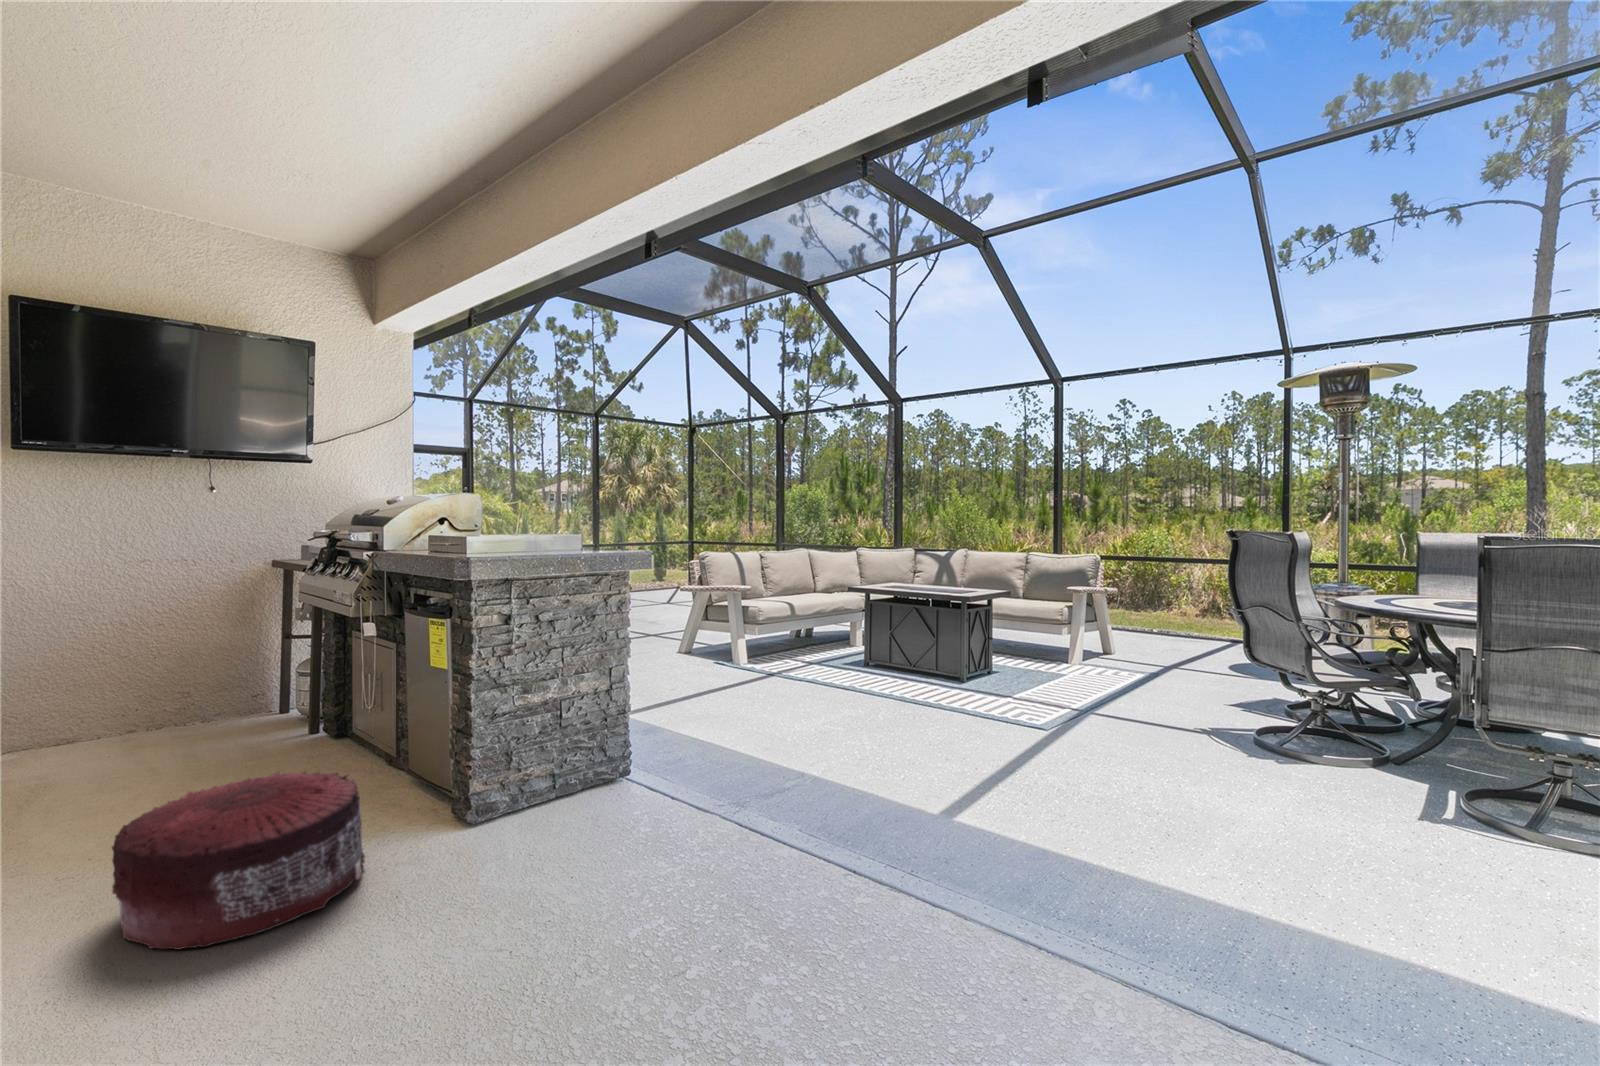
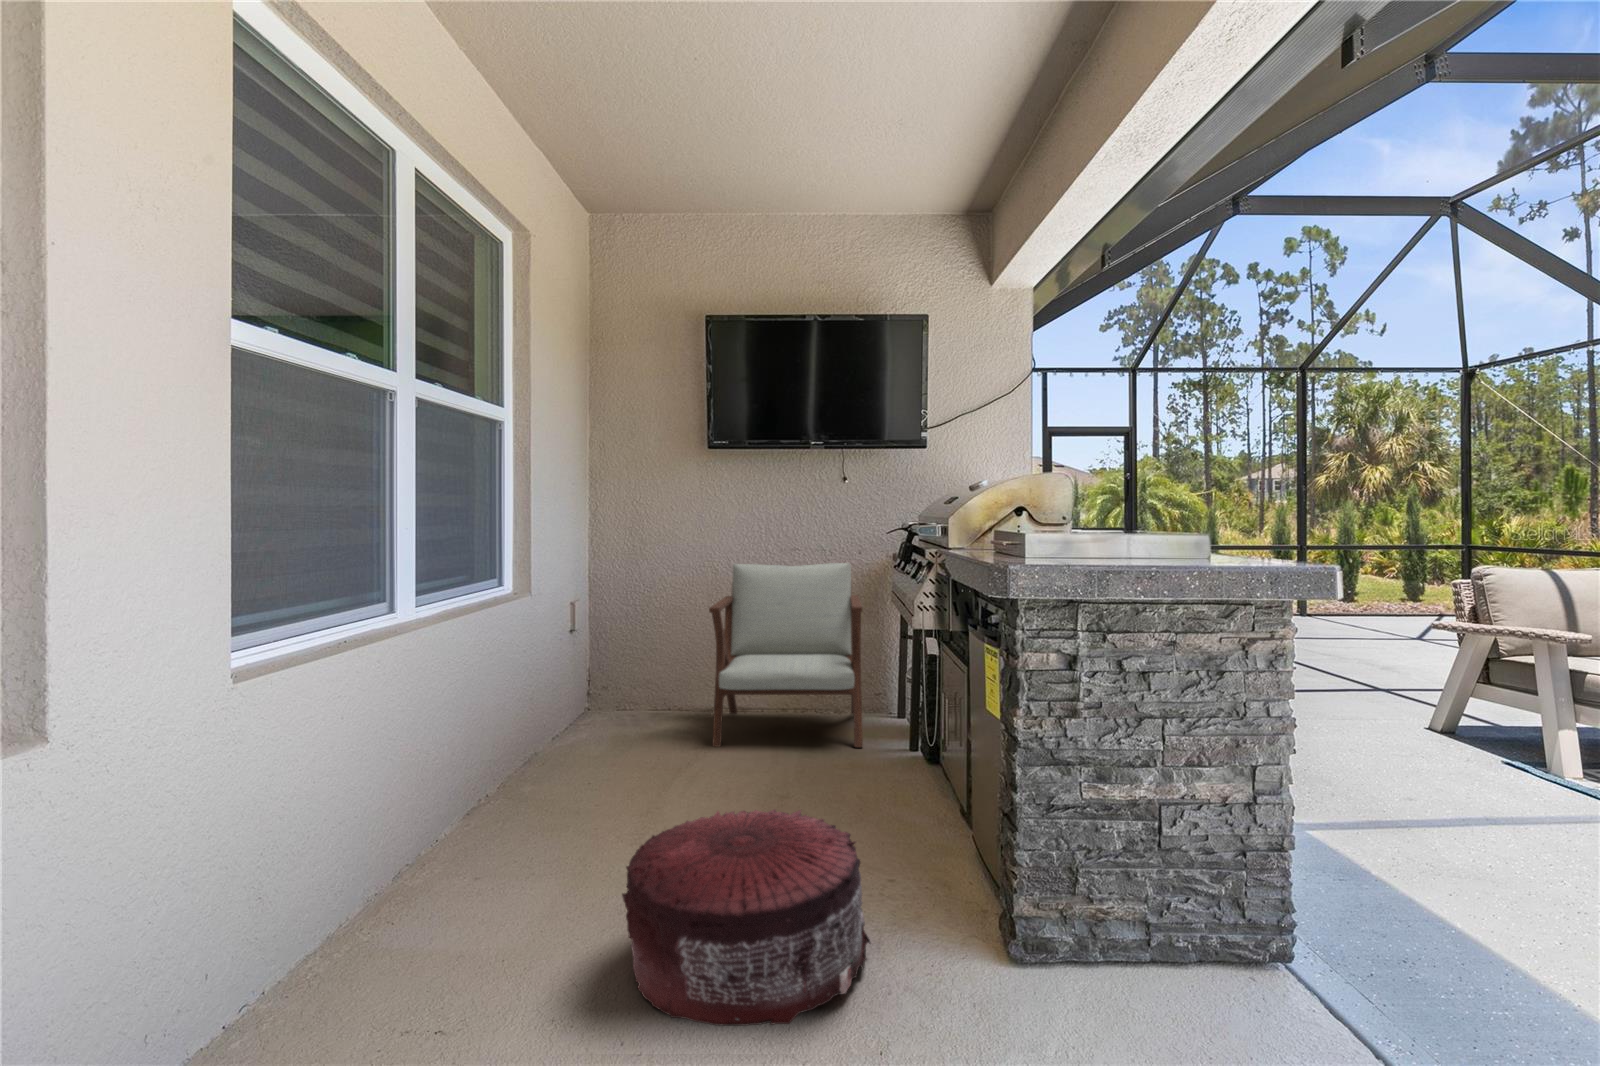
lounge chair: none [40,568,257,782] -> present [709,563,863,747]

